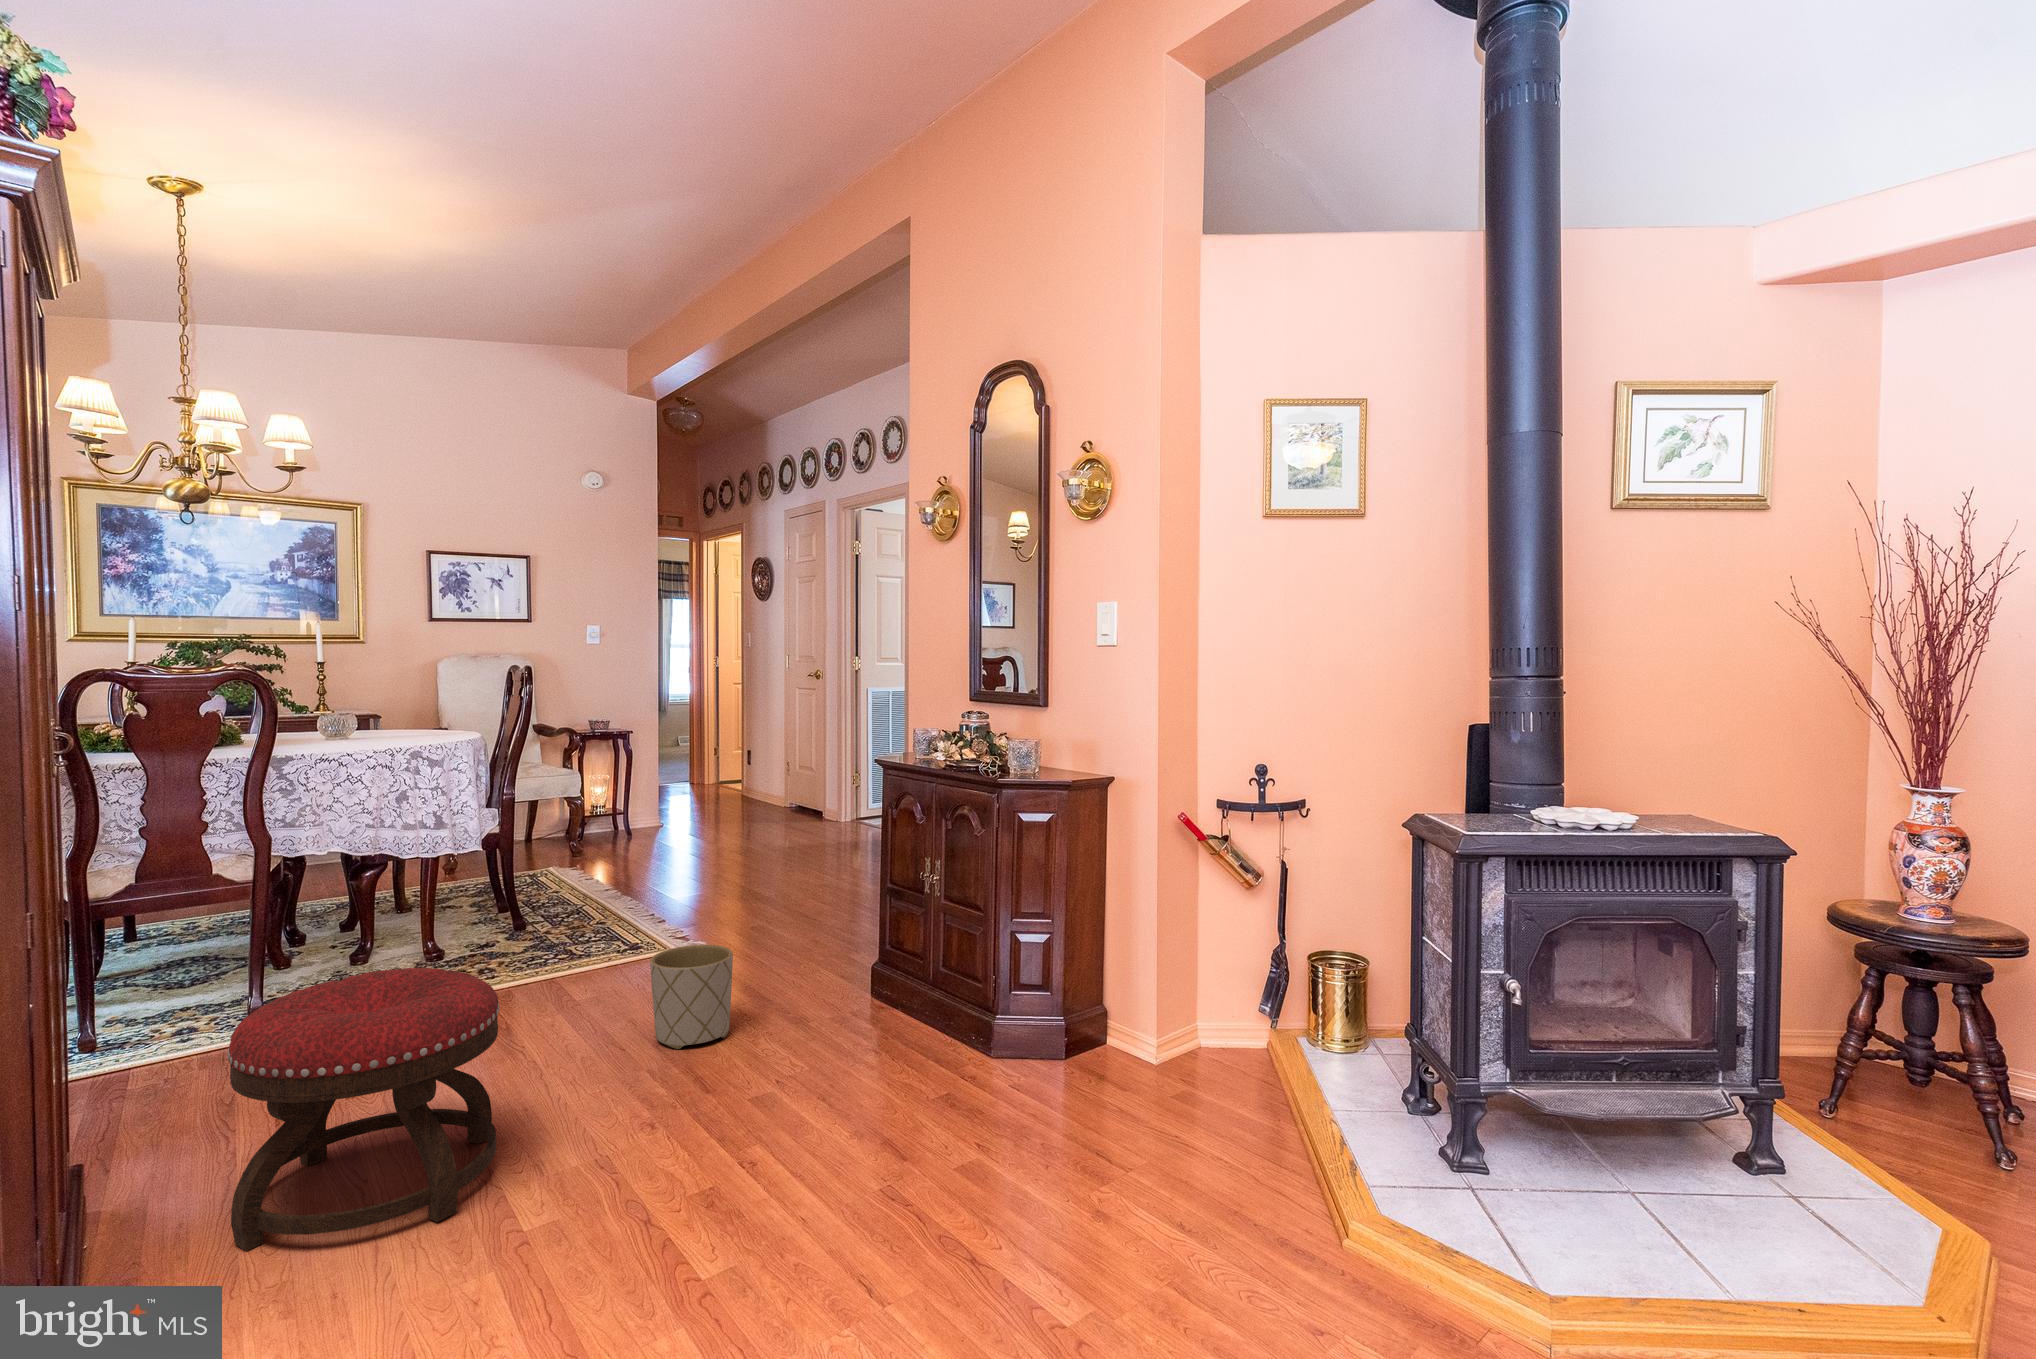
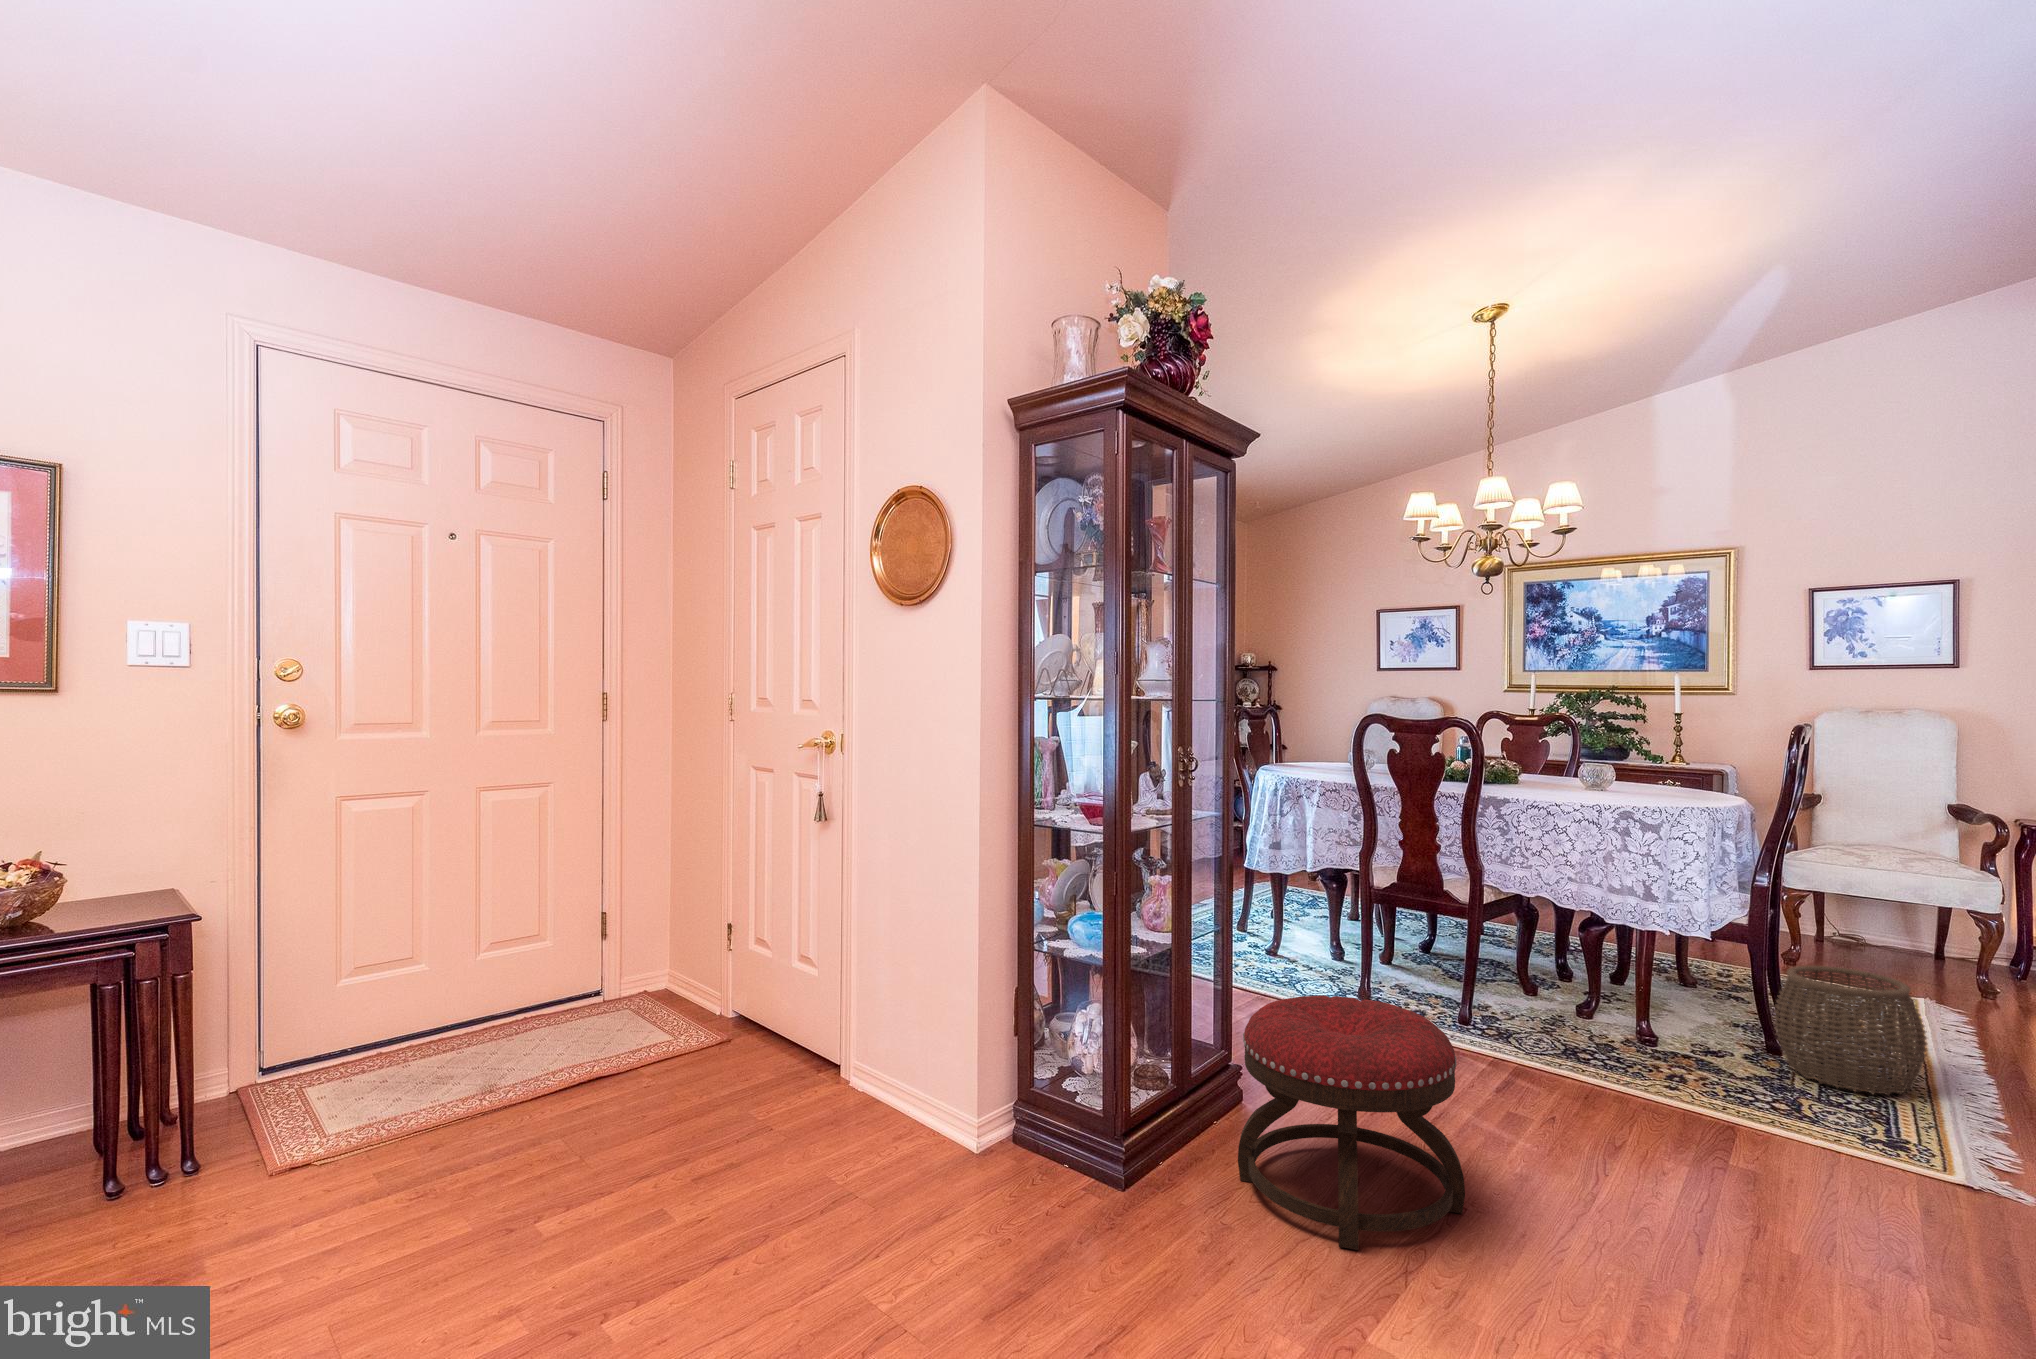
woven basket: none [532,853,631,946] -> present [1774,966,1927,1096]
planter: present [650,945,733,1049] -> none [1741,1118,1882,1282]

